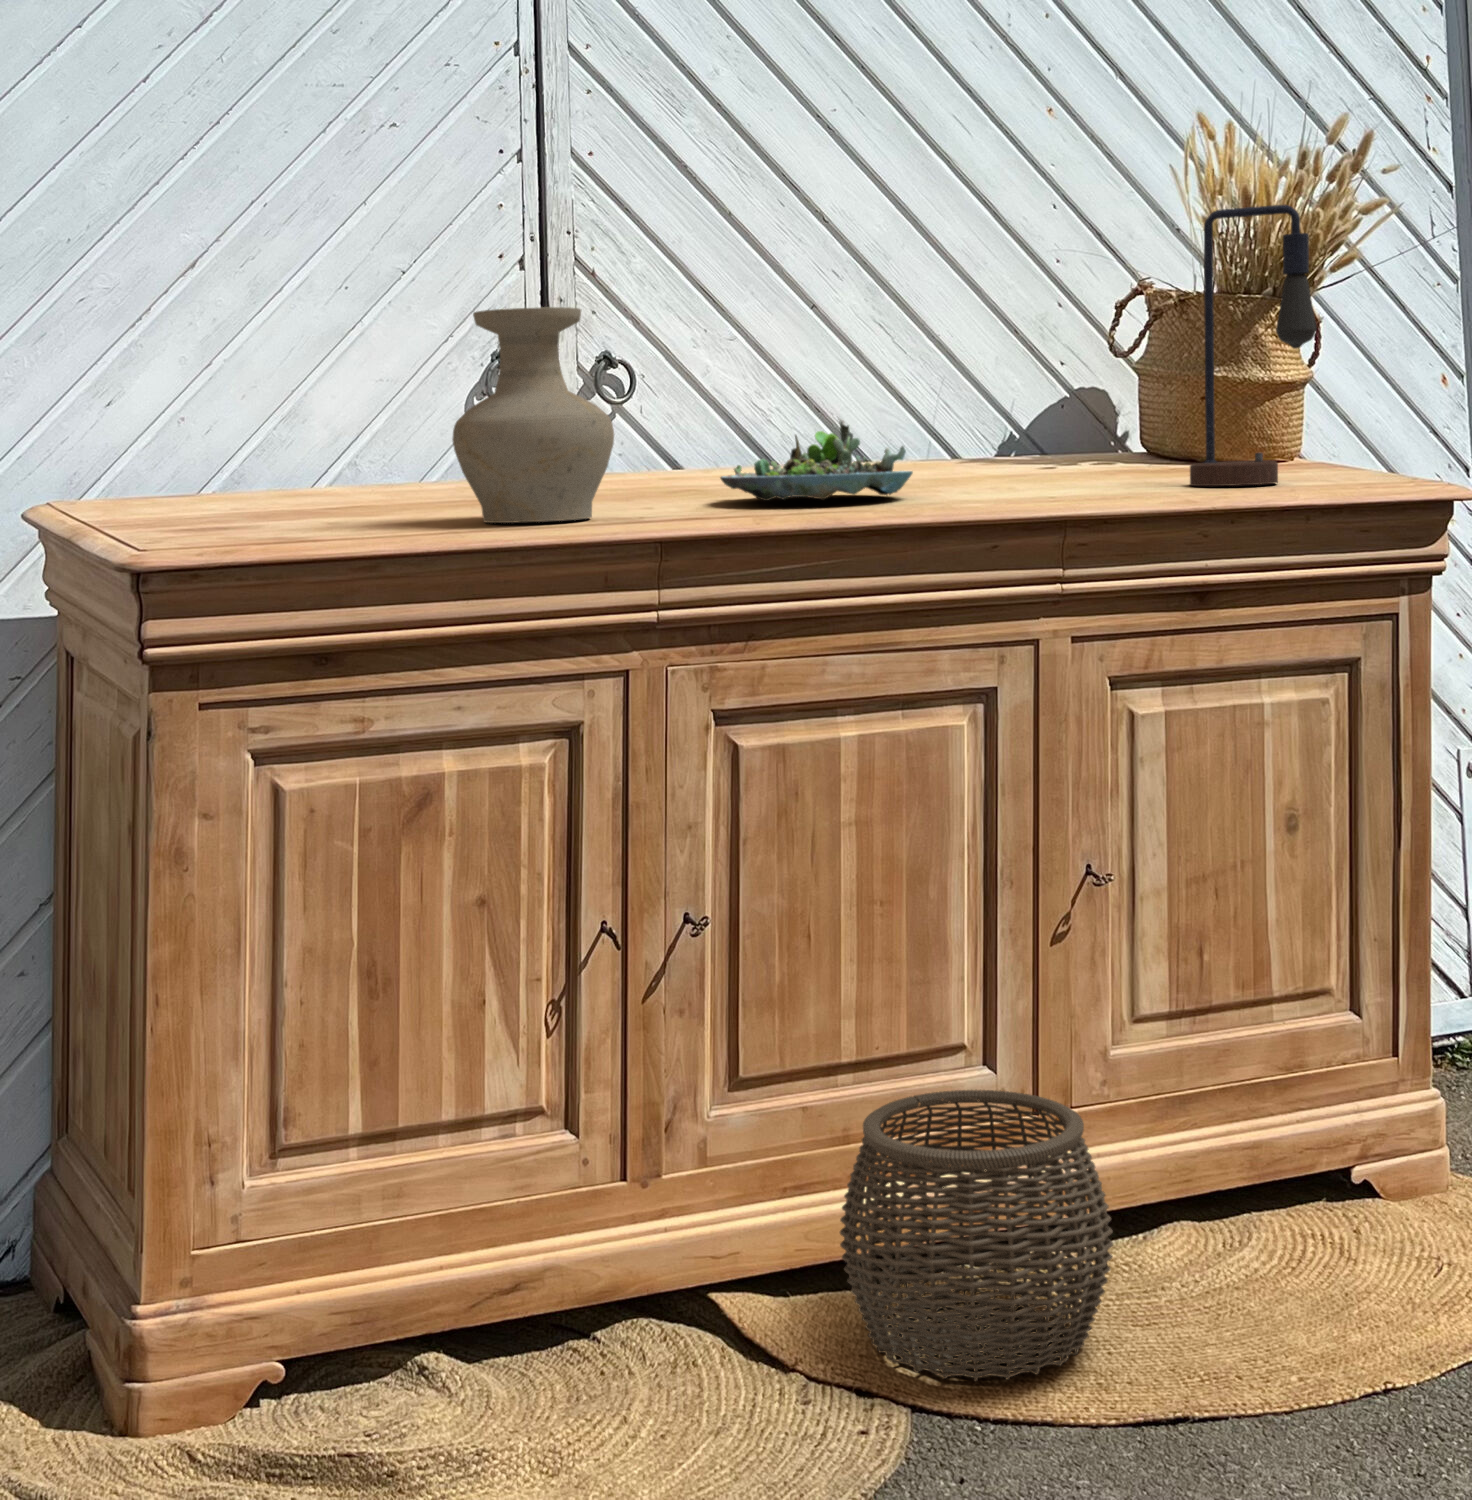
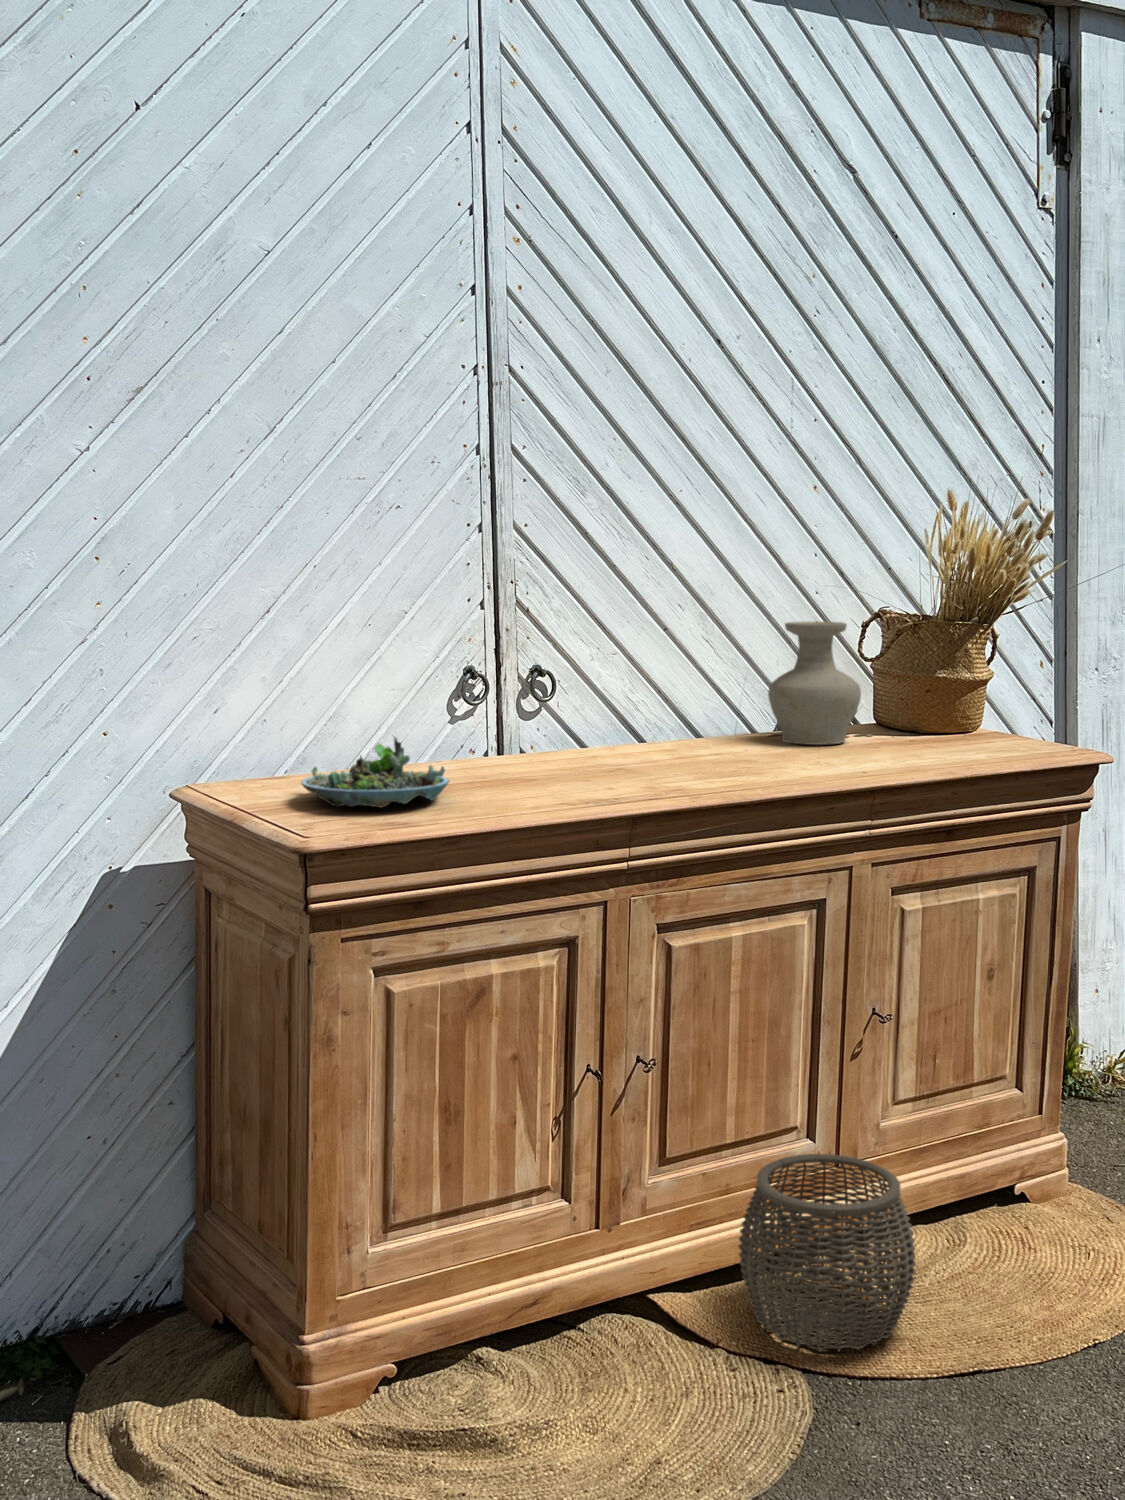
table lamp: present [1190,205,1317,486] -> none [922,576,1008,753]
vase: present [452,307,614,523] -> present [768,621,861,745]
succulent planter: present [720,417,913,501] -> present [301,736,449,808]

